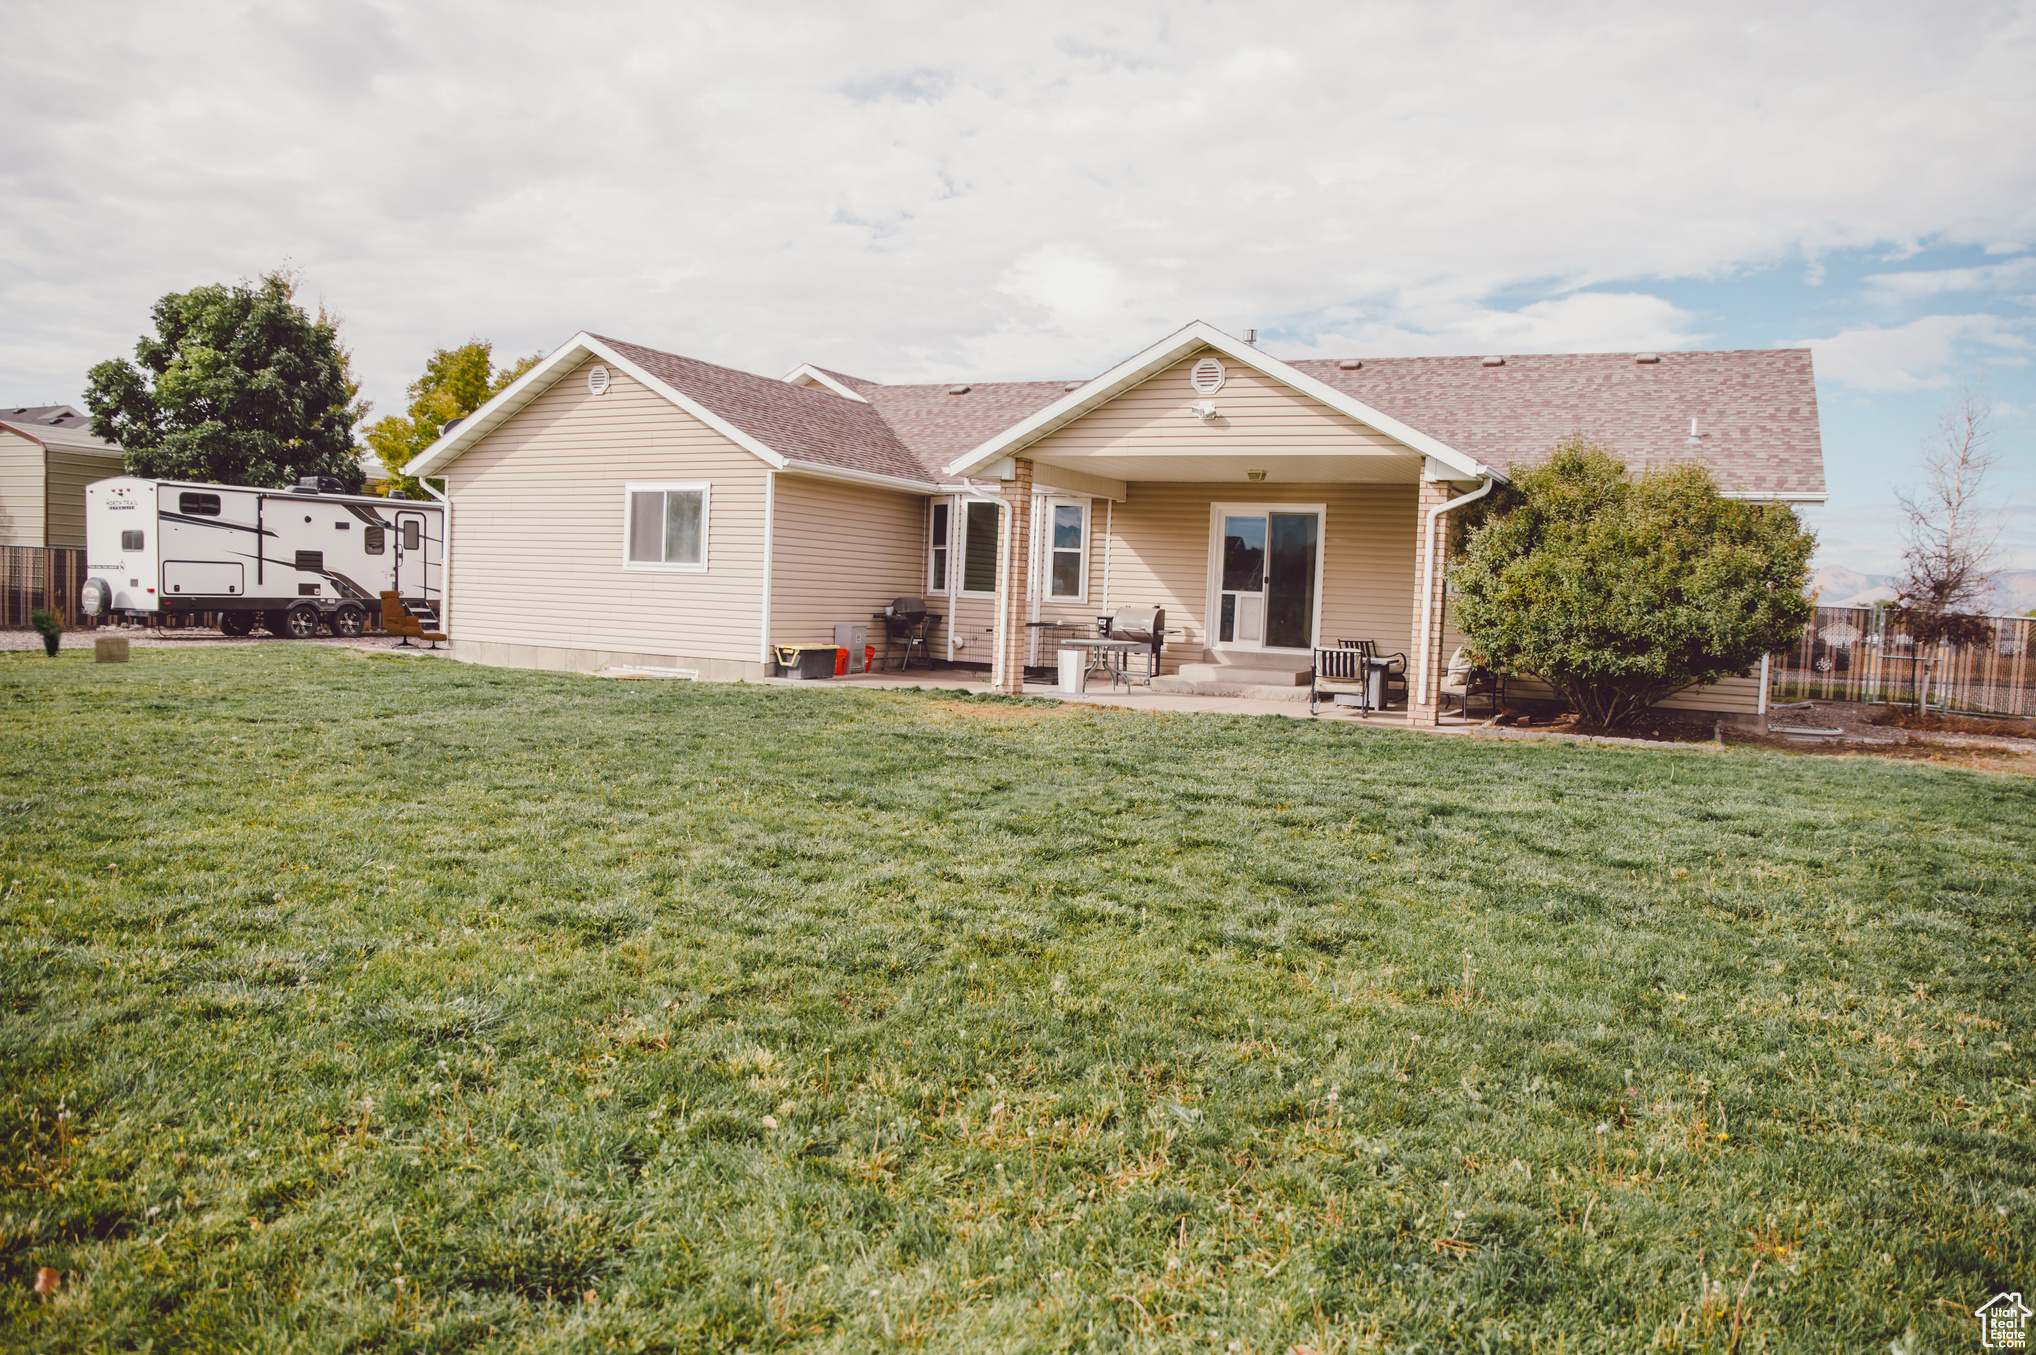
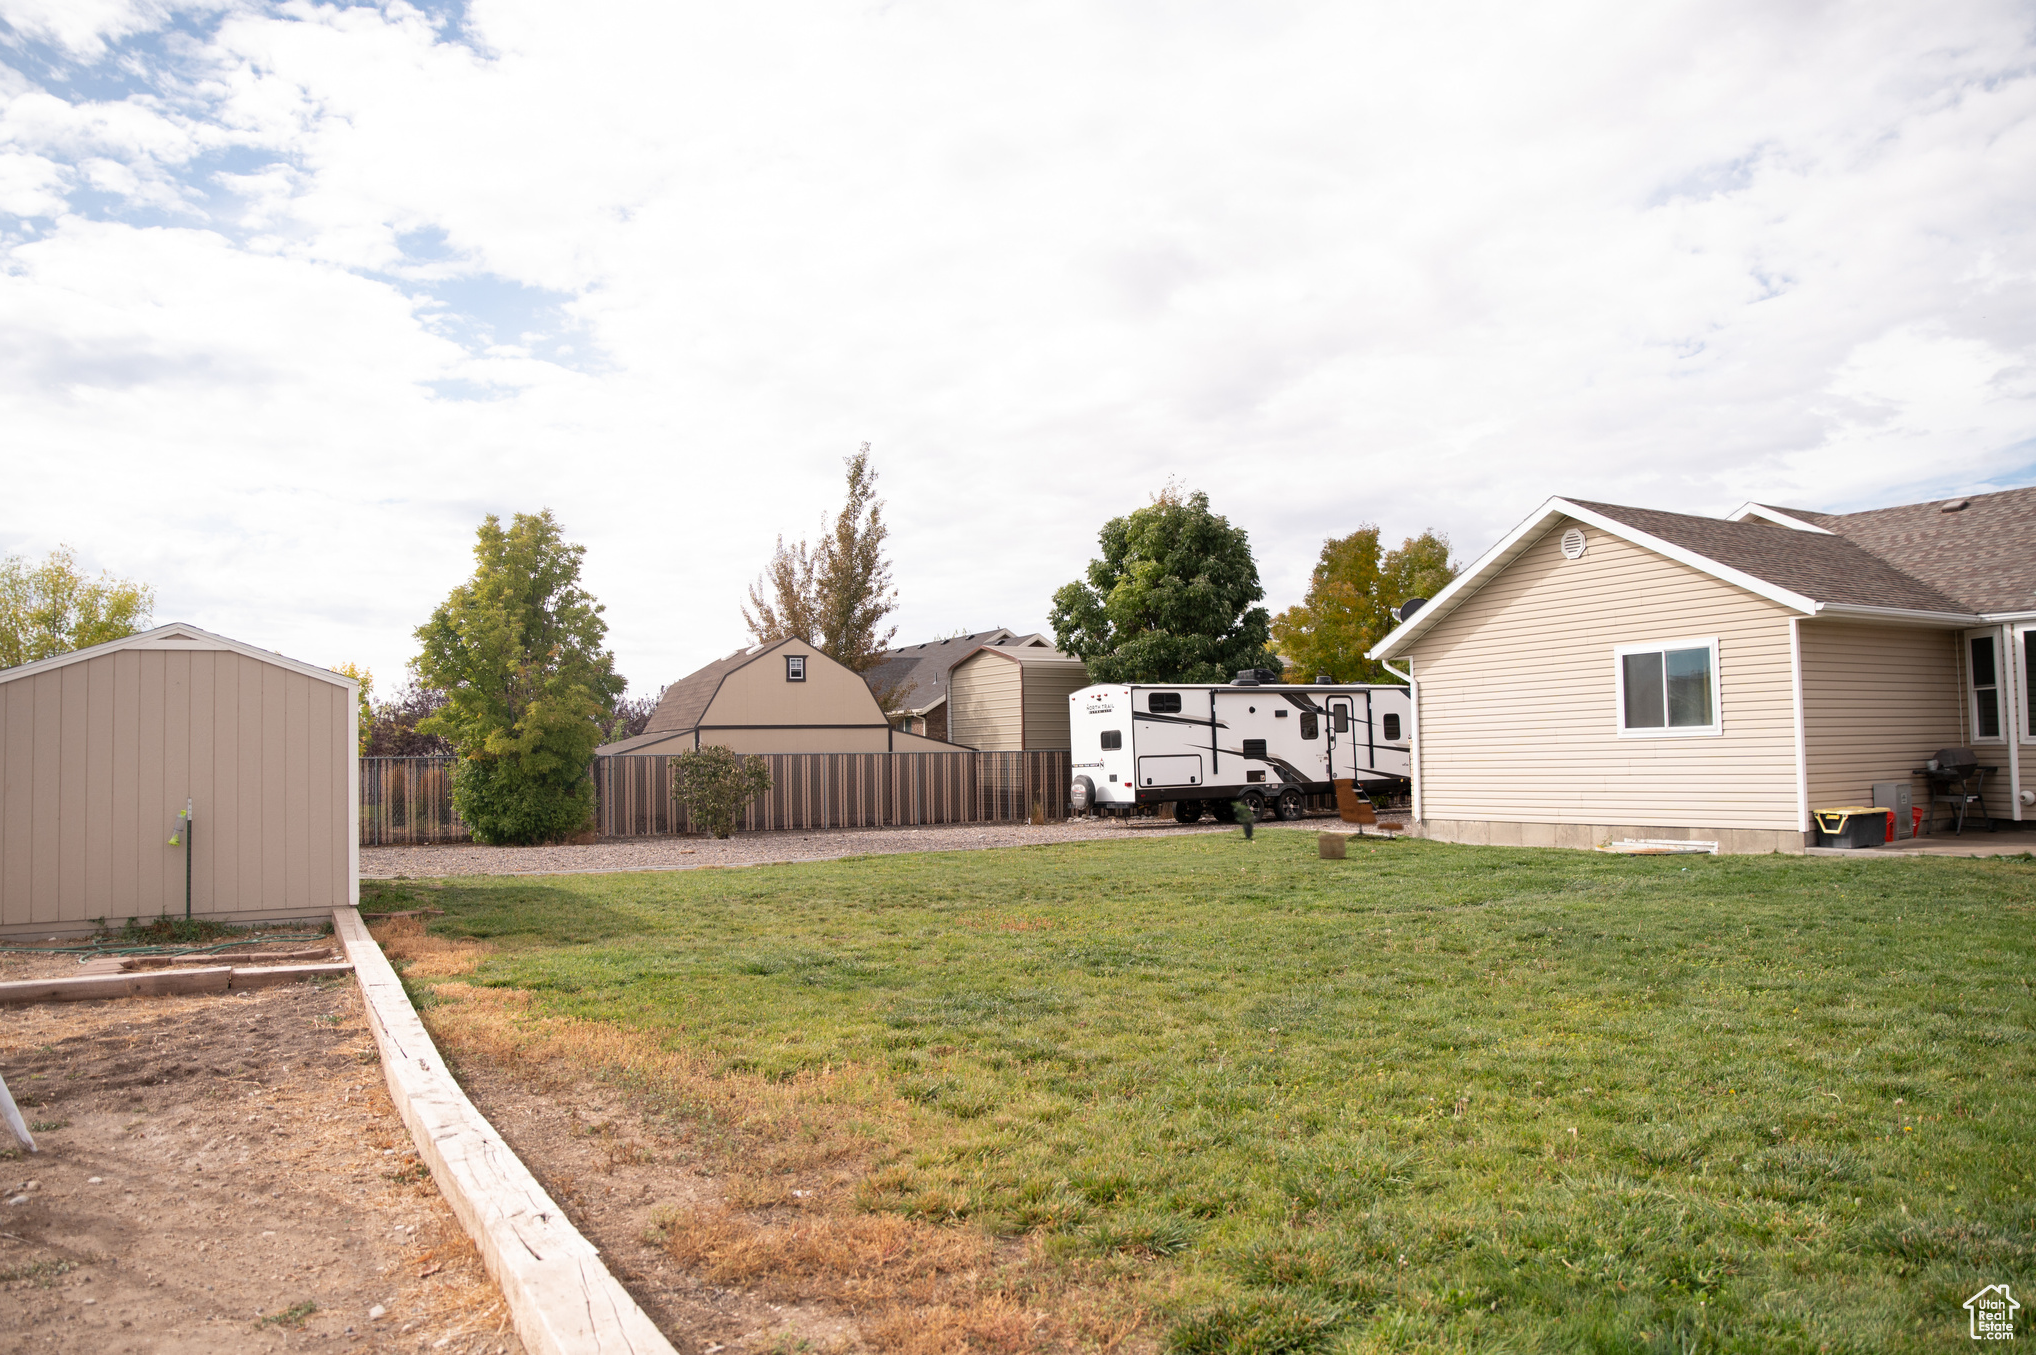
potted plant: present [29,609,62,657] -> present [1234,802,1254,840]
wooden bucket: present [94,637,130,663] -> present [1318,834,1346,859]

